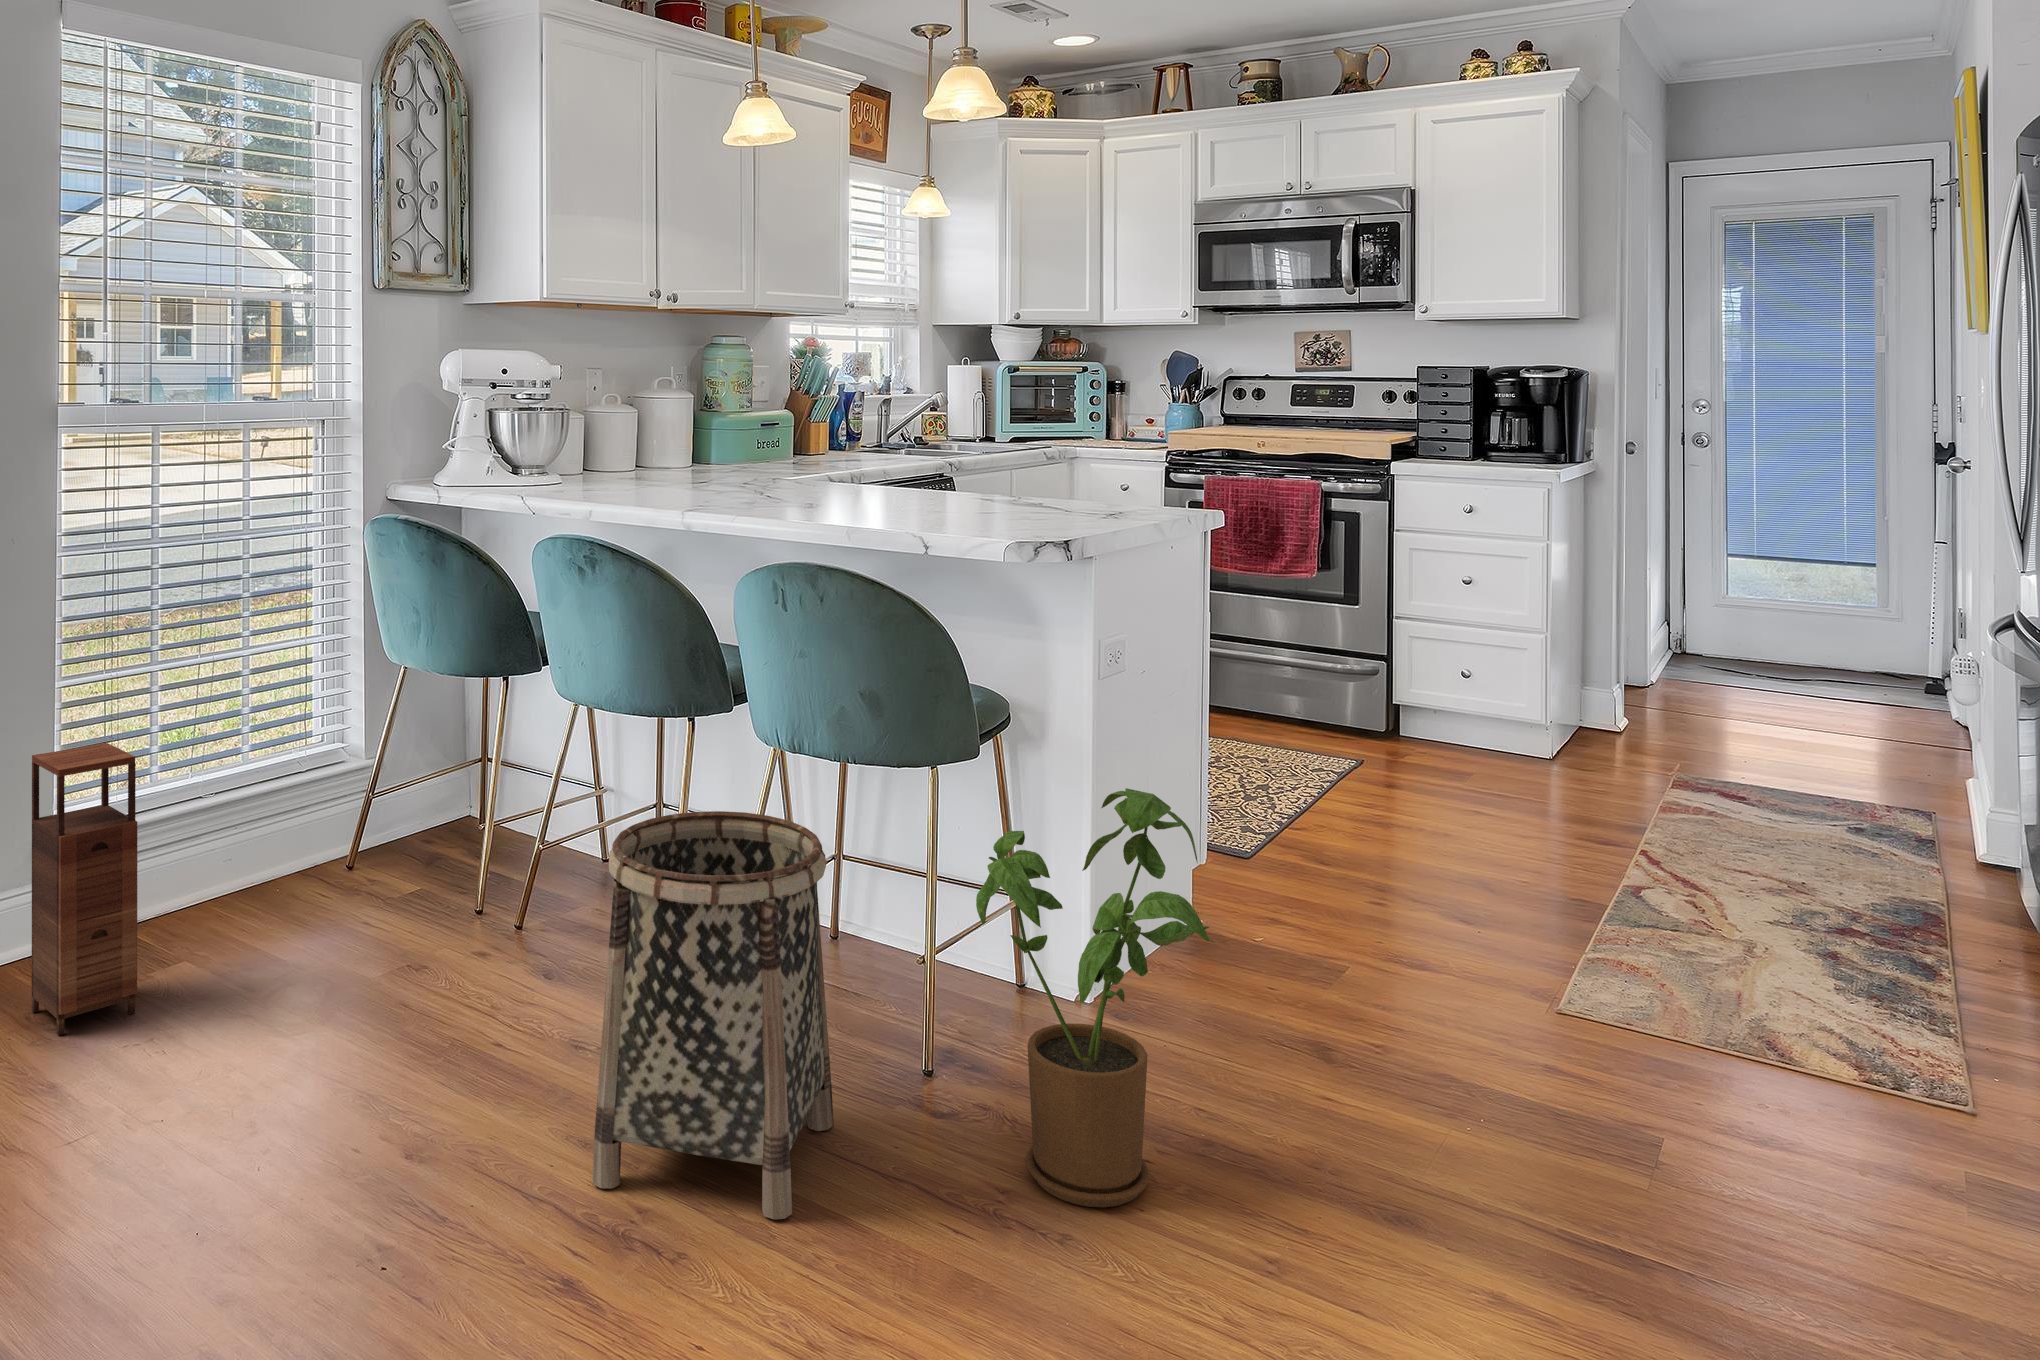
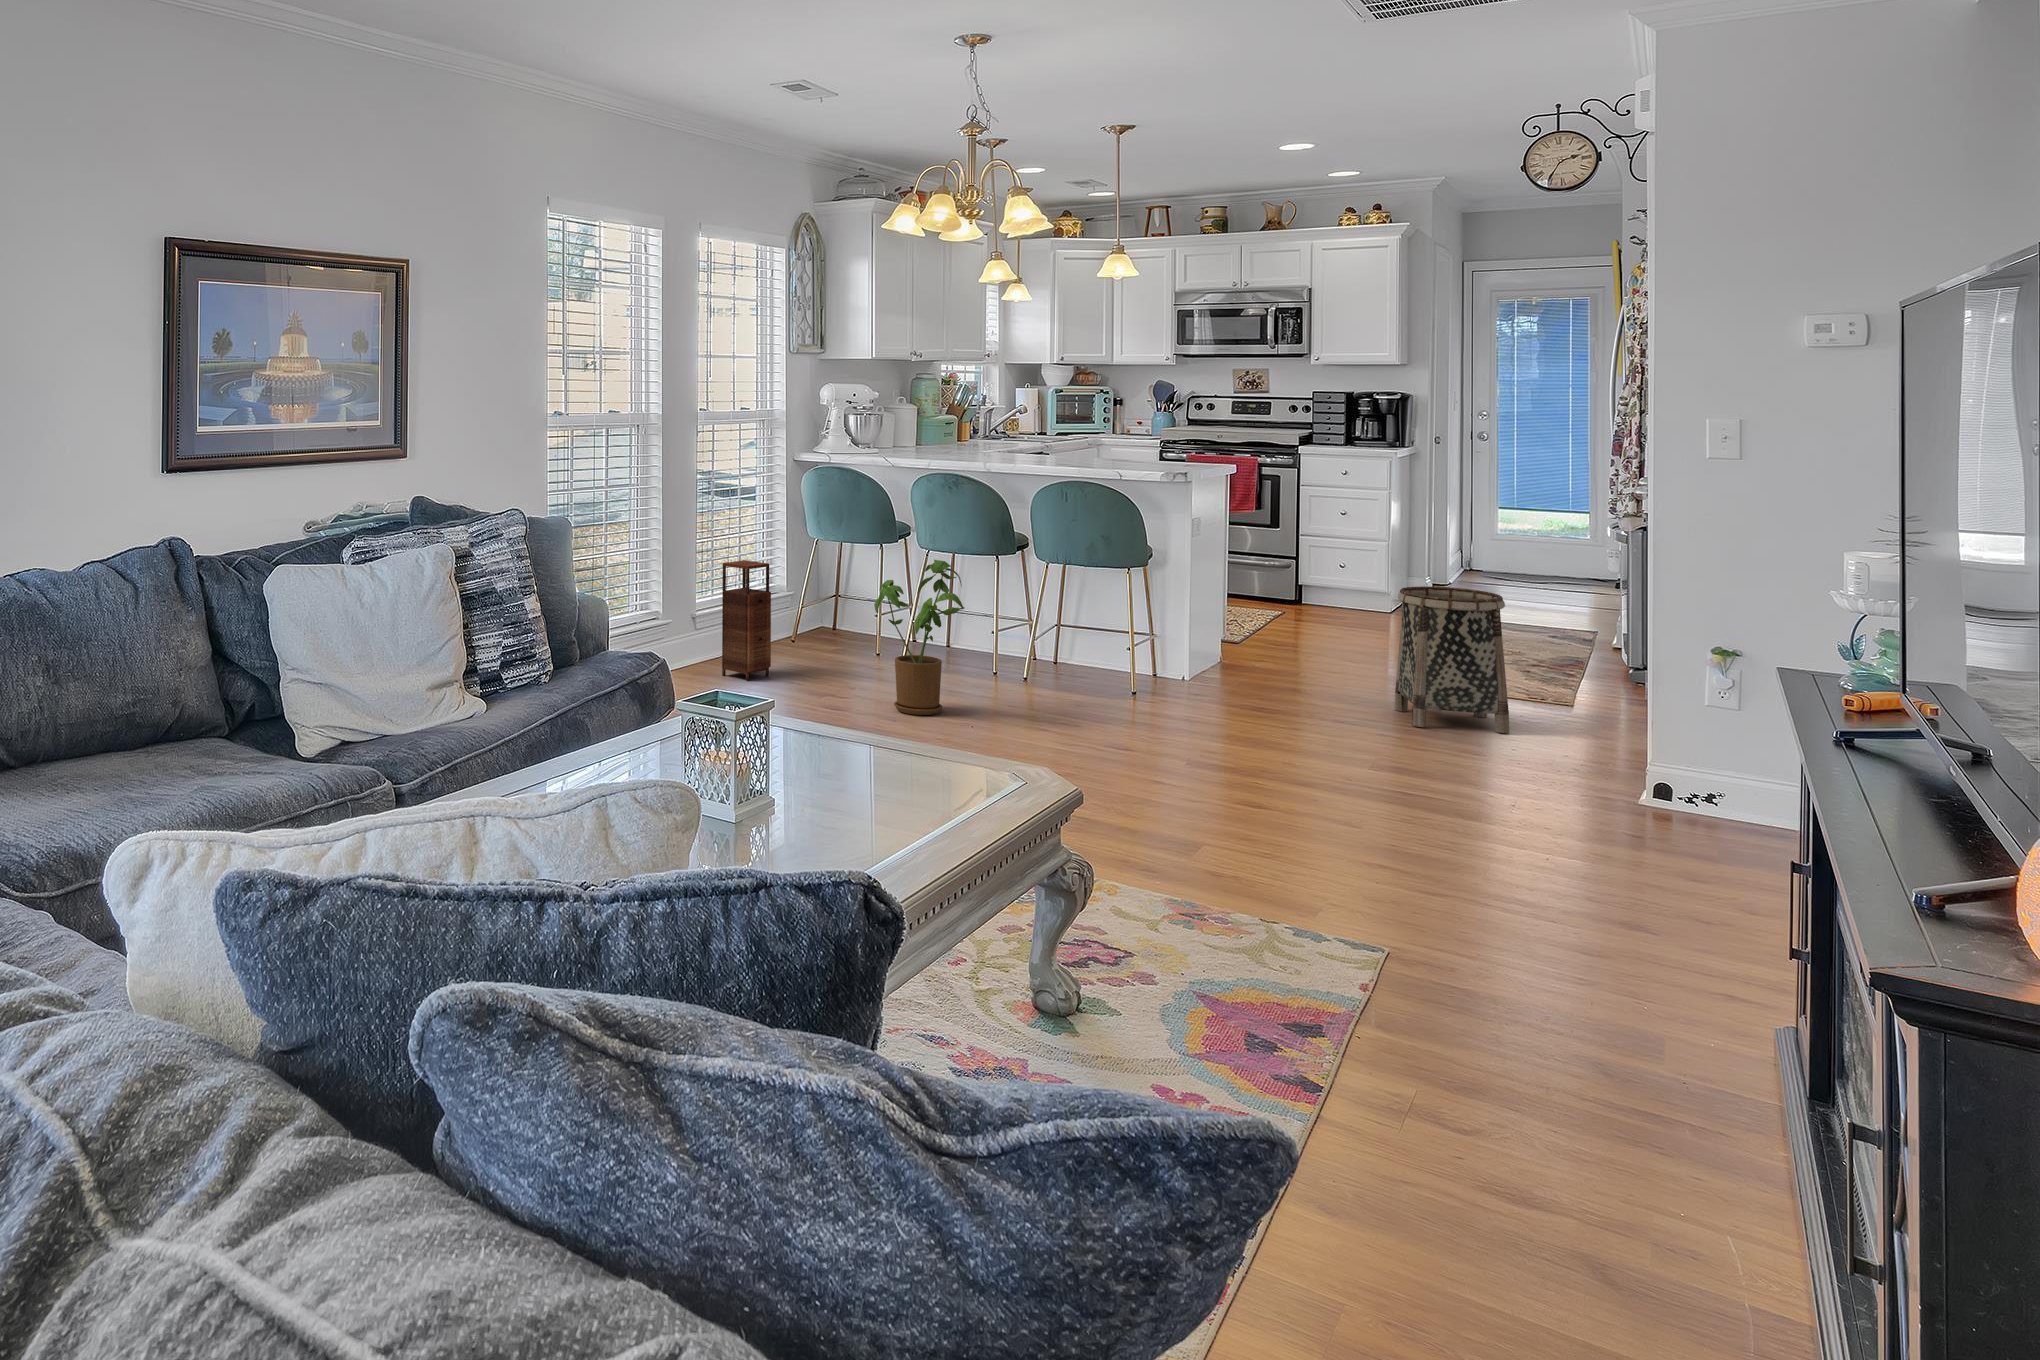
house plant: present [976,788,1211,1207] -> present [874,560,964,715]
basket: present [592,811,834,1219] -> present [1395,586,1509,733]

